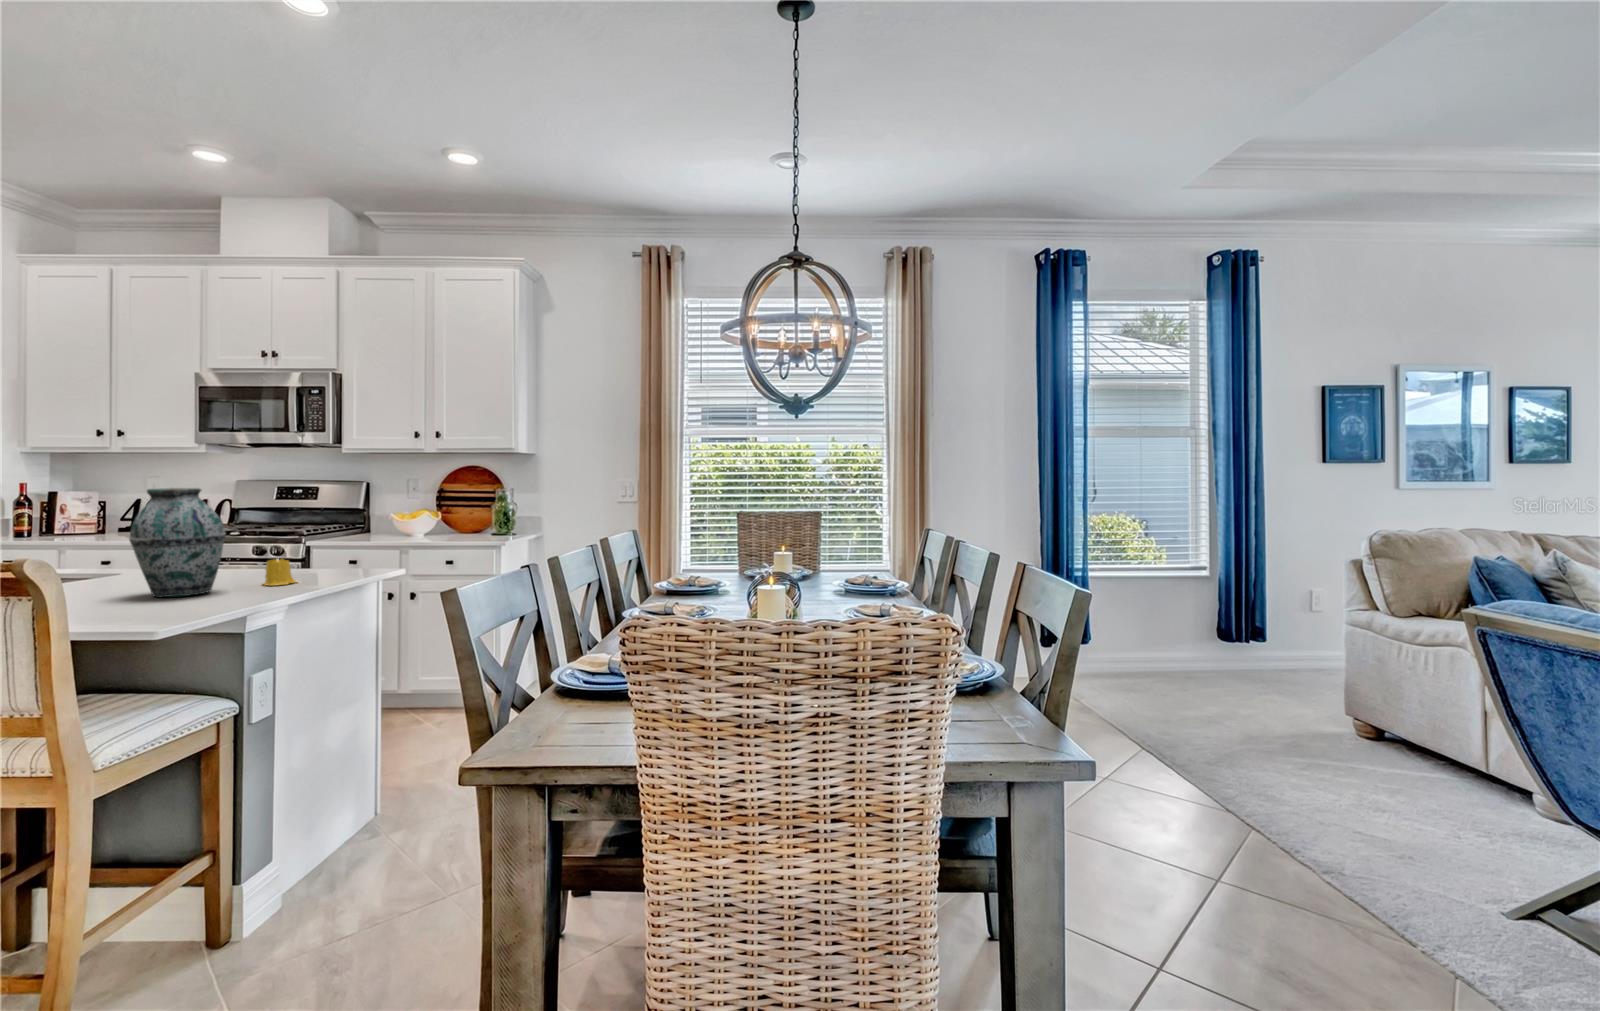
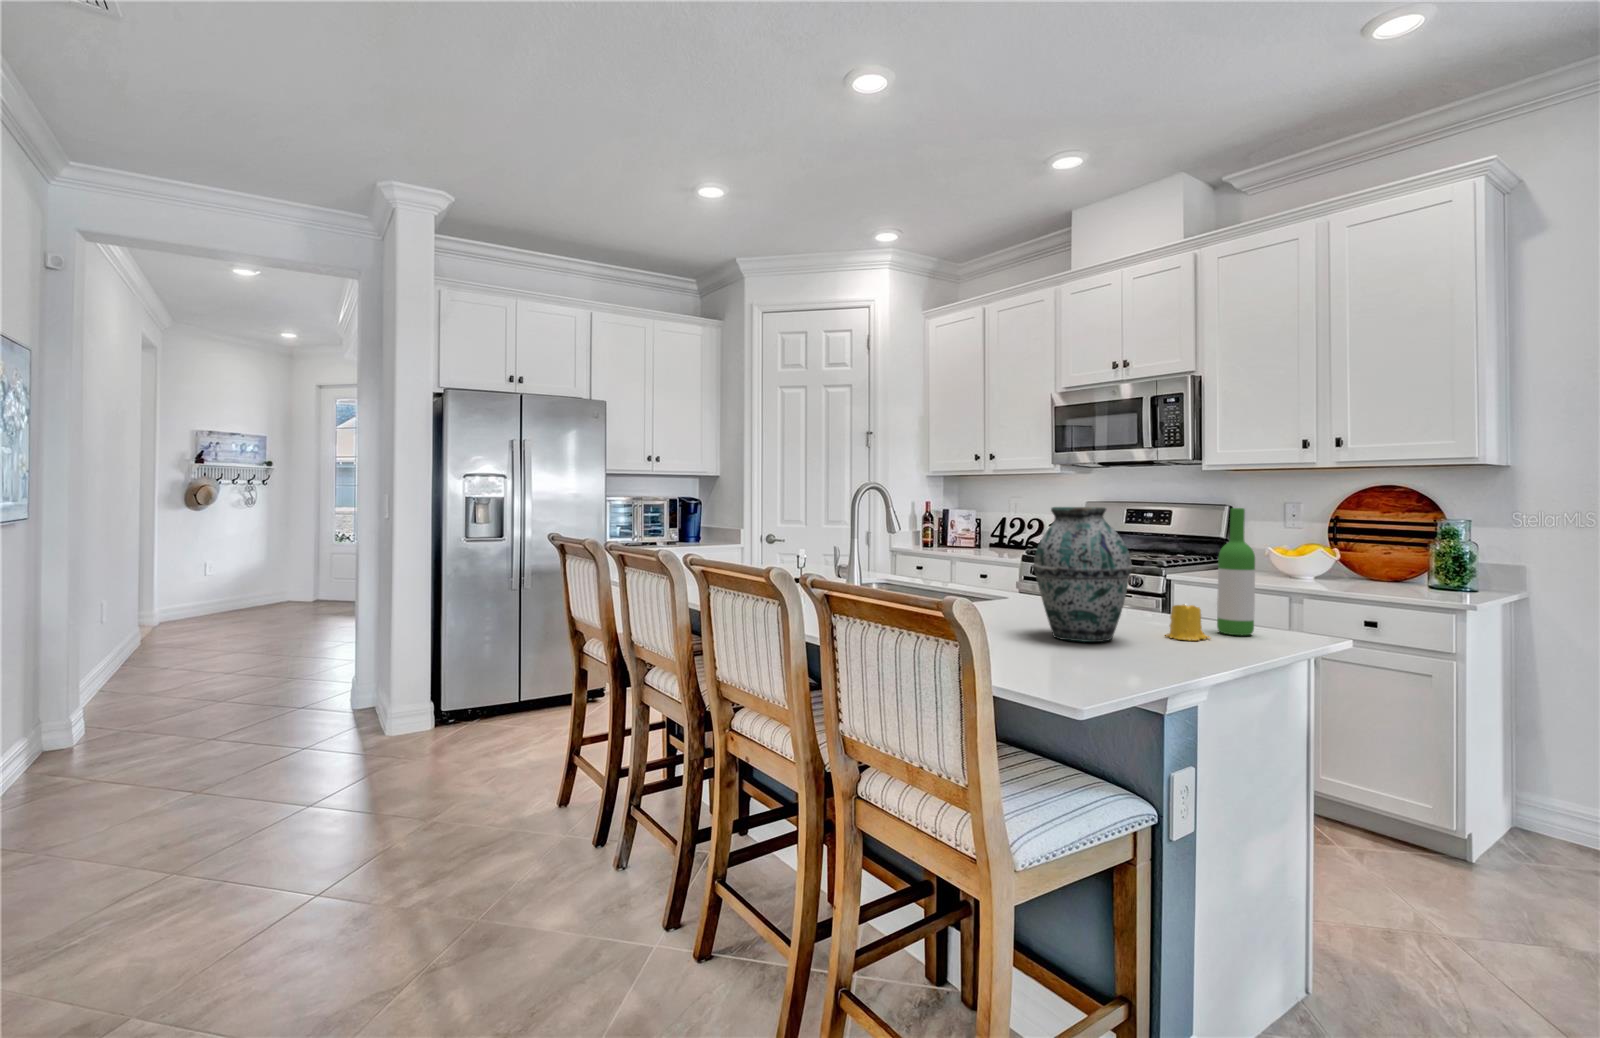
wine bottle: none [307,487,336,578] -> present [1217,508,1255,635]

